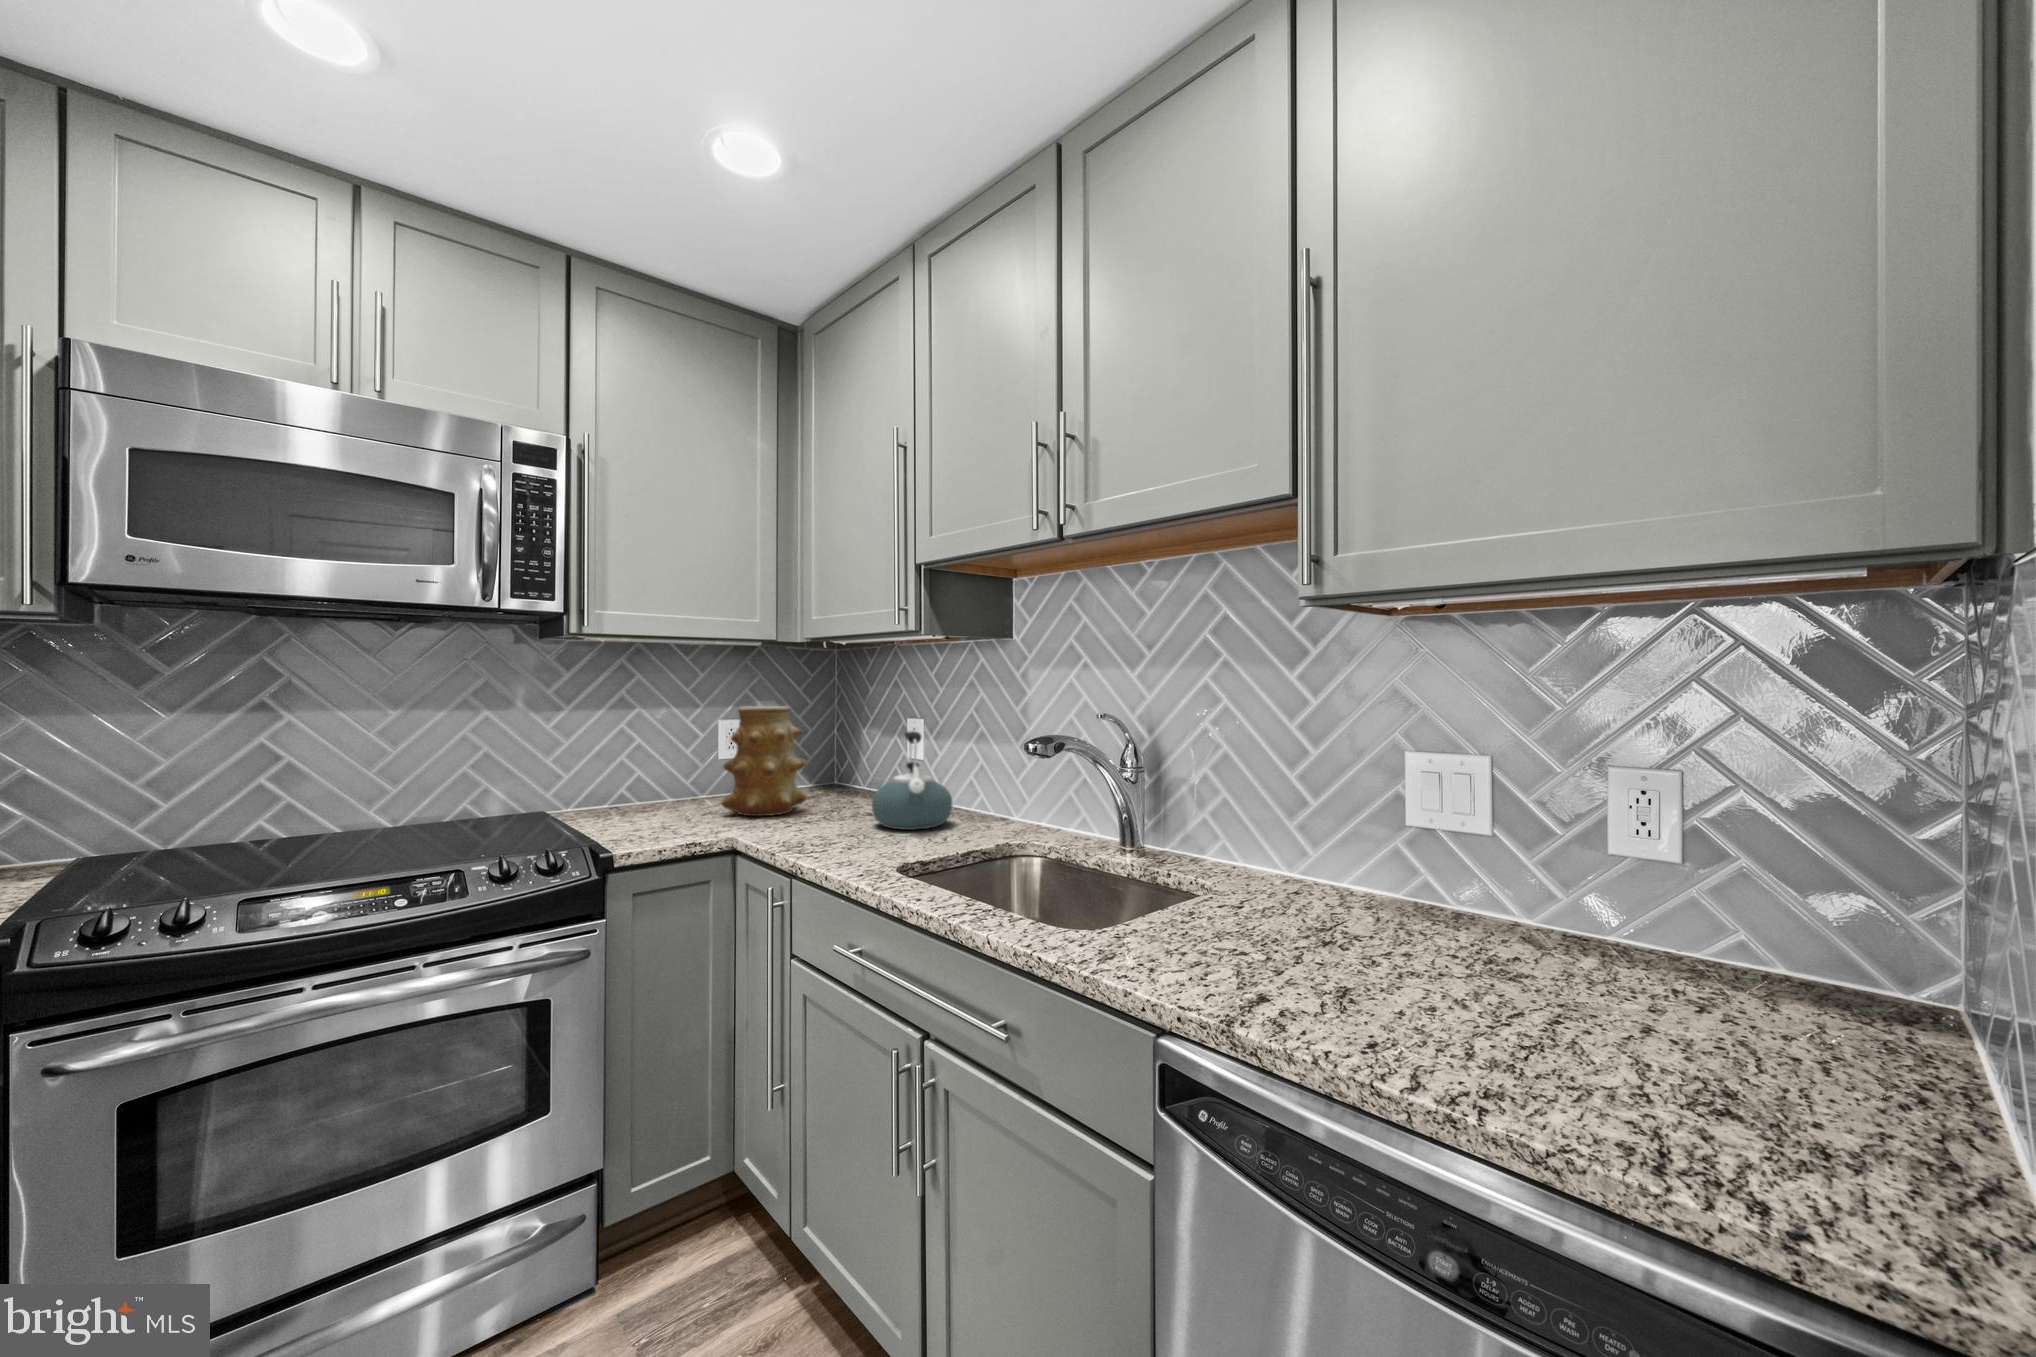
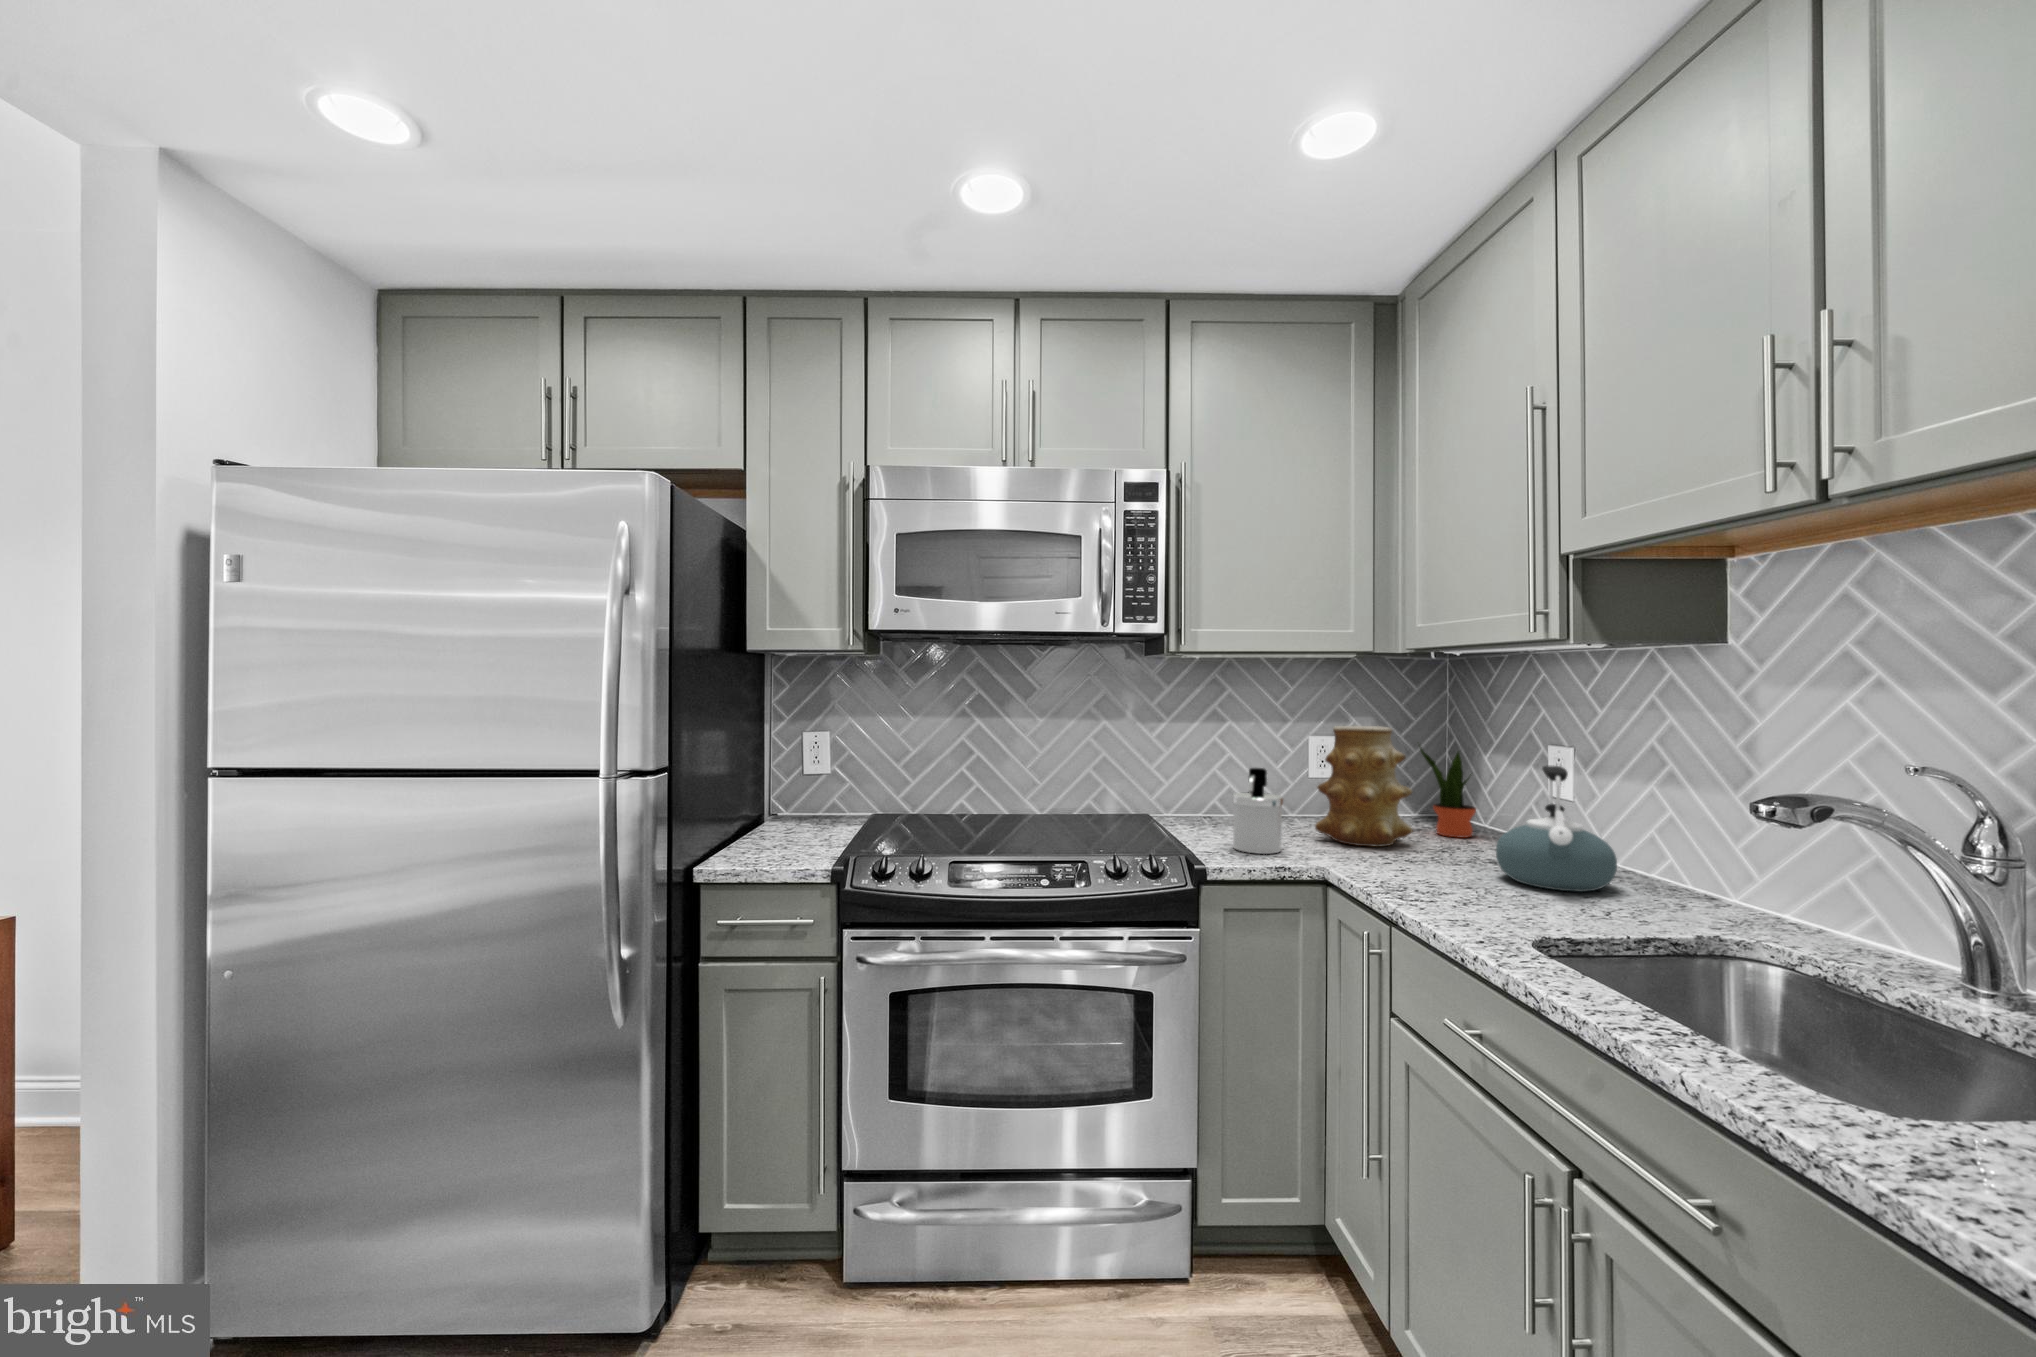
potted plant: none [811,719,857,800] -> present [1420,747,1476,838]
soap dispenser: none [638,750,692,836] -> present [1232,768,1284,854]

